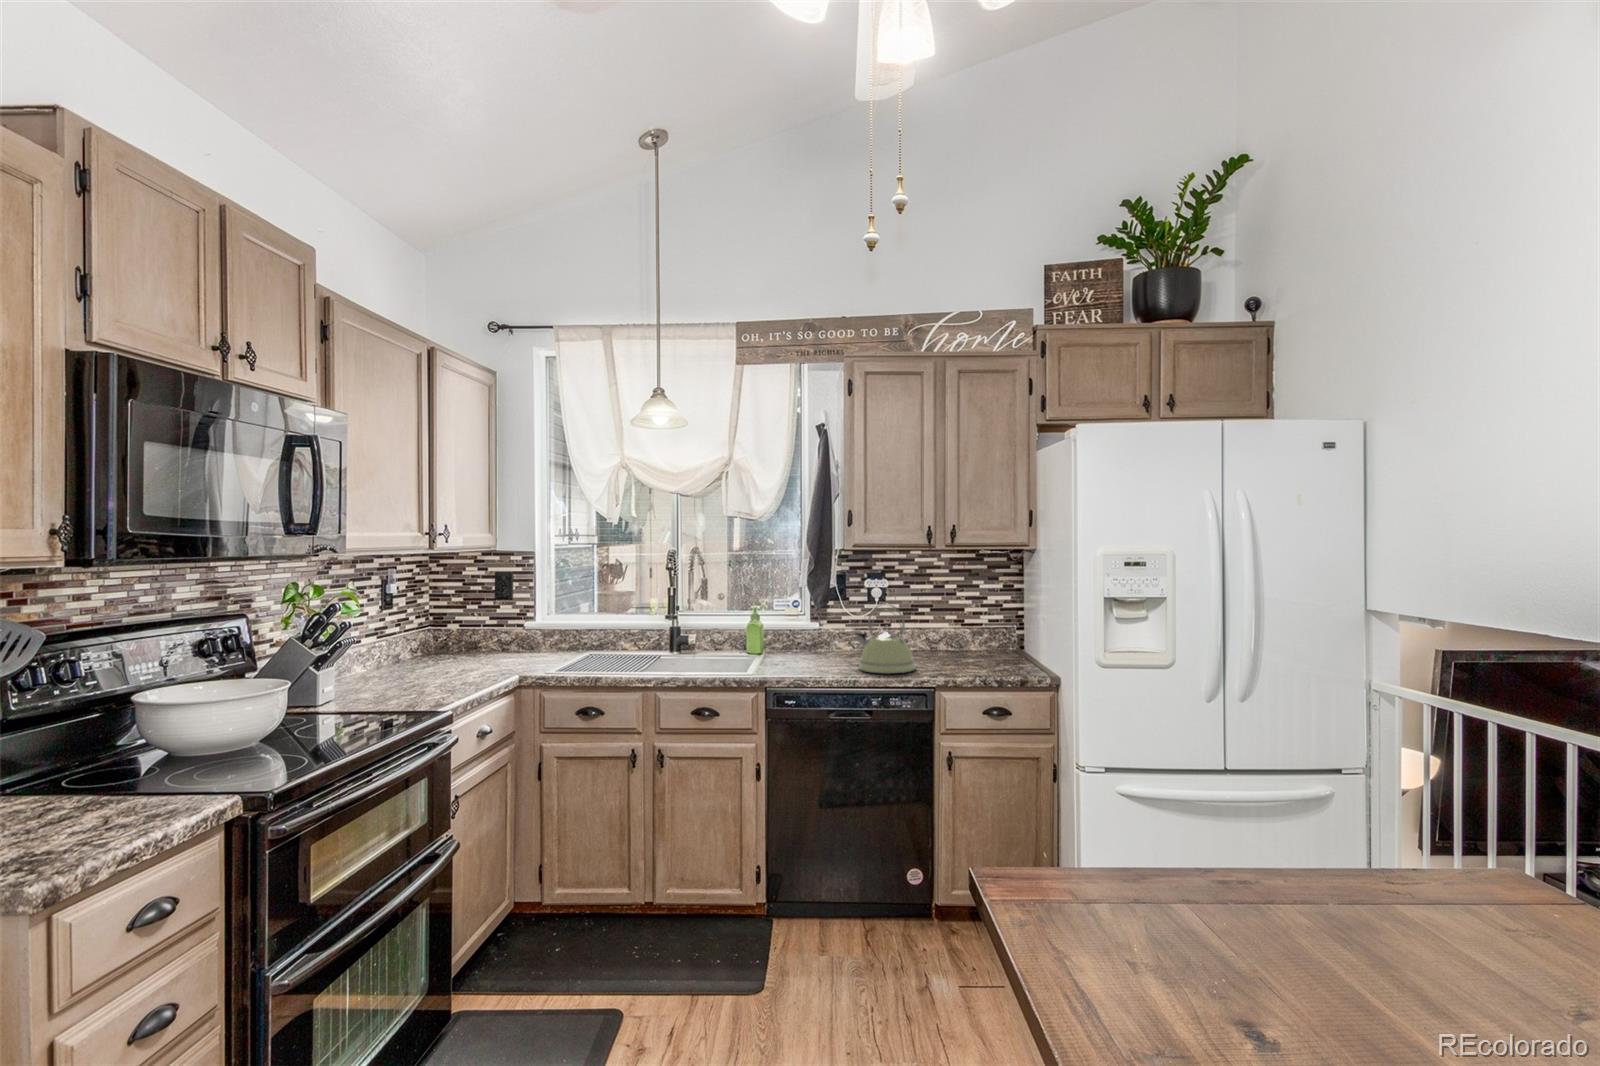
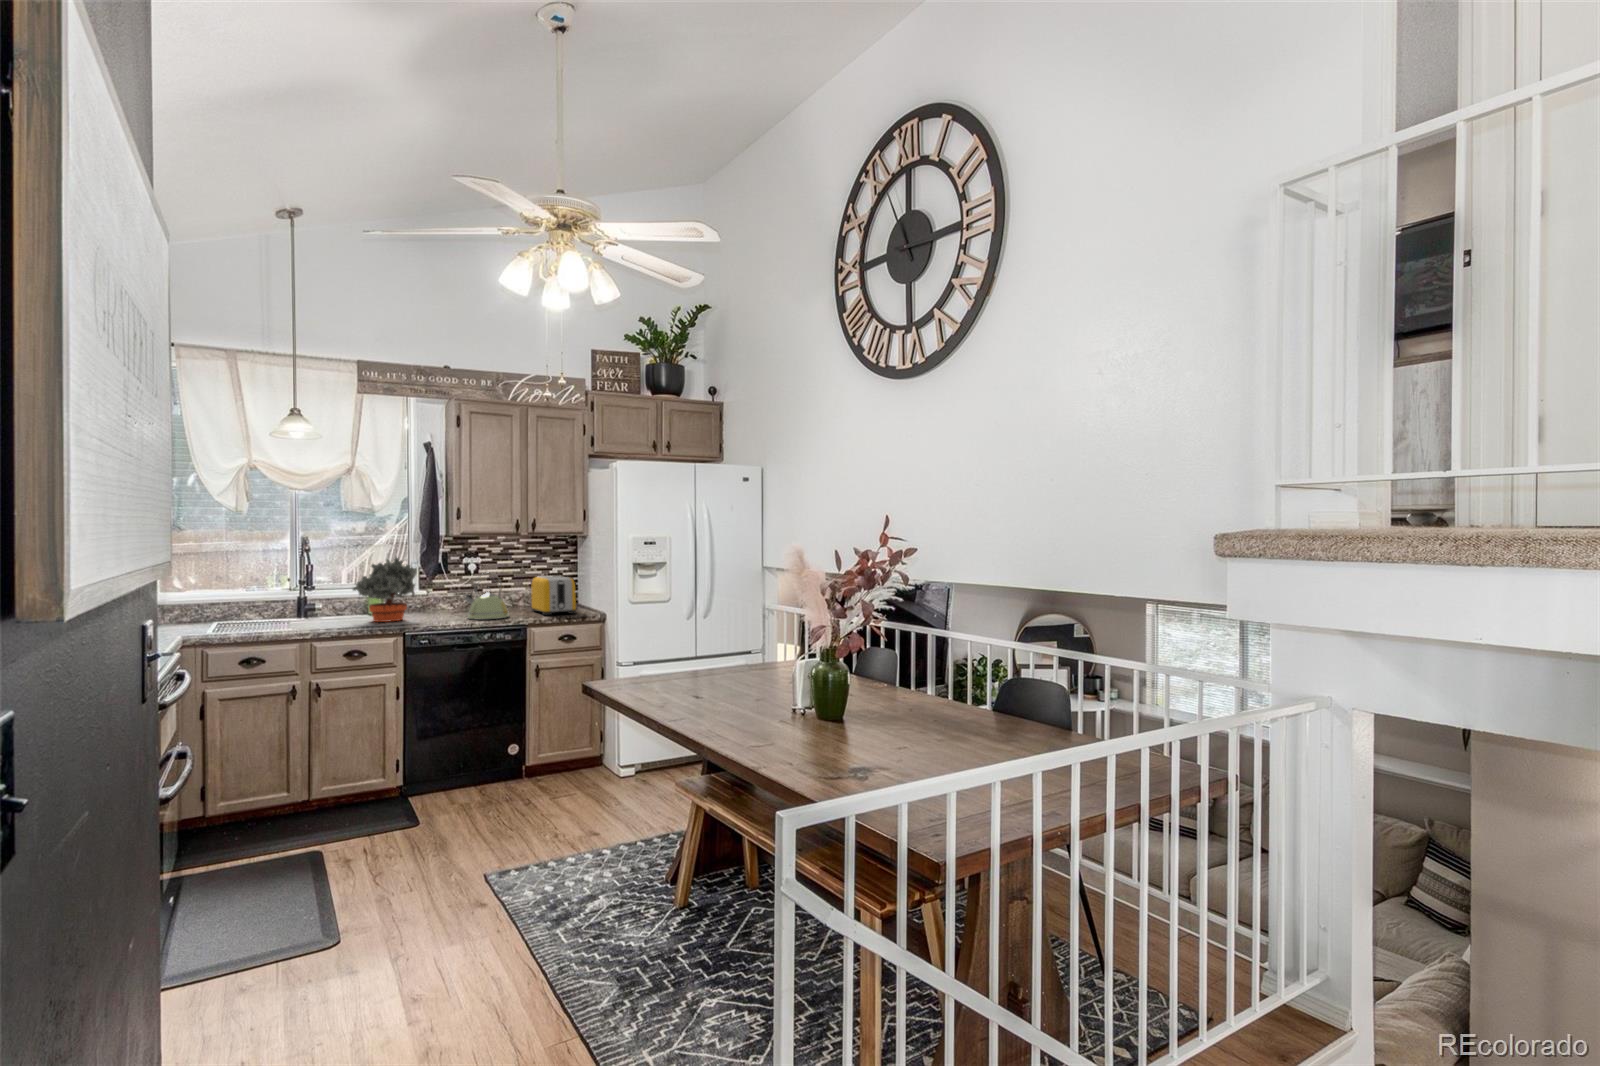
potted plant: none [720,575,798,665] -> present [353,557,417,622]
toaster: none [953,609,1015,672] -> present [532,576,576,615]

